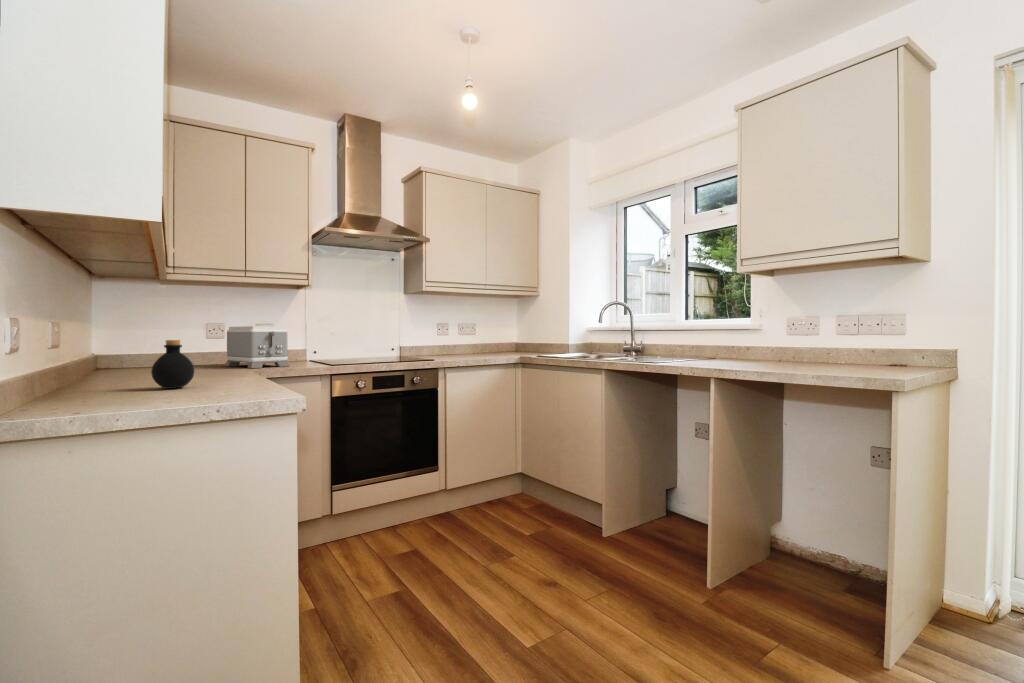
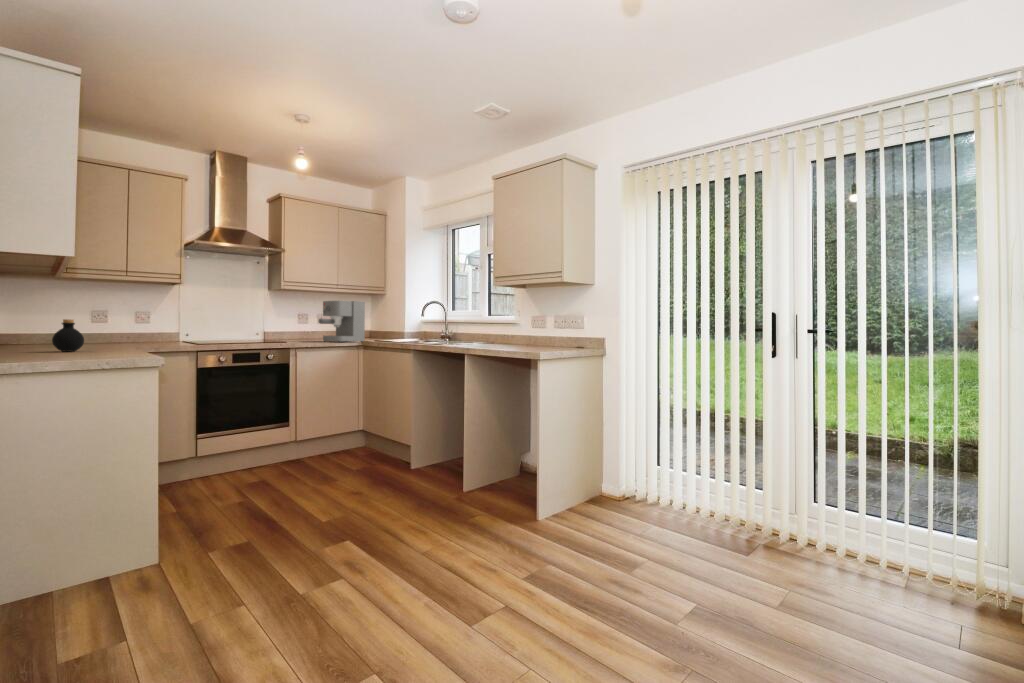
coffee maker: none [471,303,525,358] -> present [319,301,365,342]
toaster: present [225,326,290,368] -> none [106,313,163,345]

